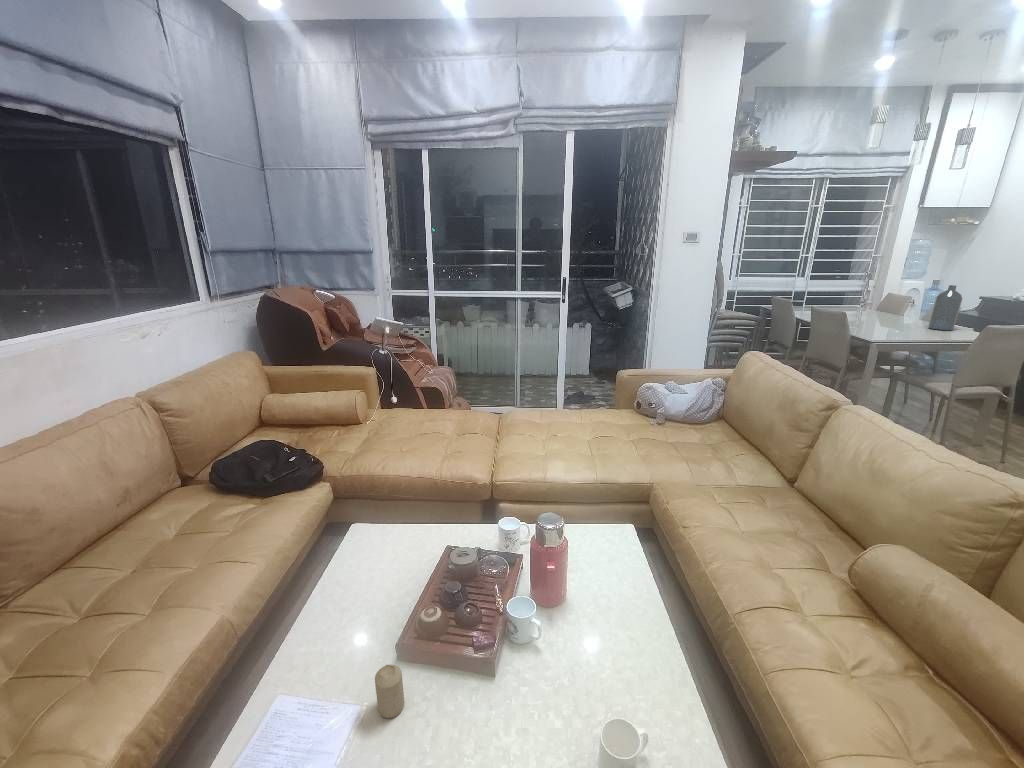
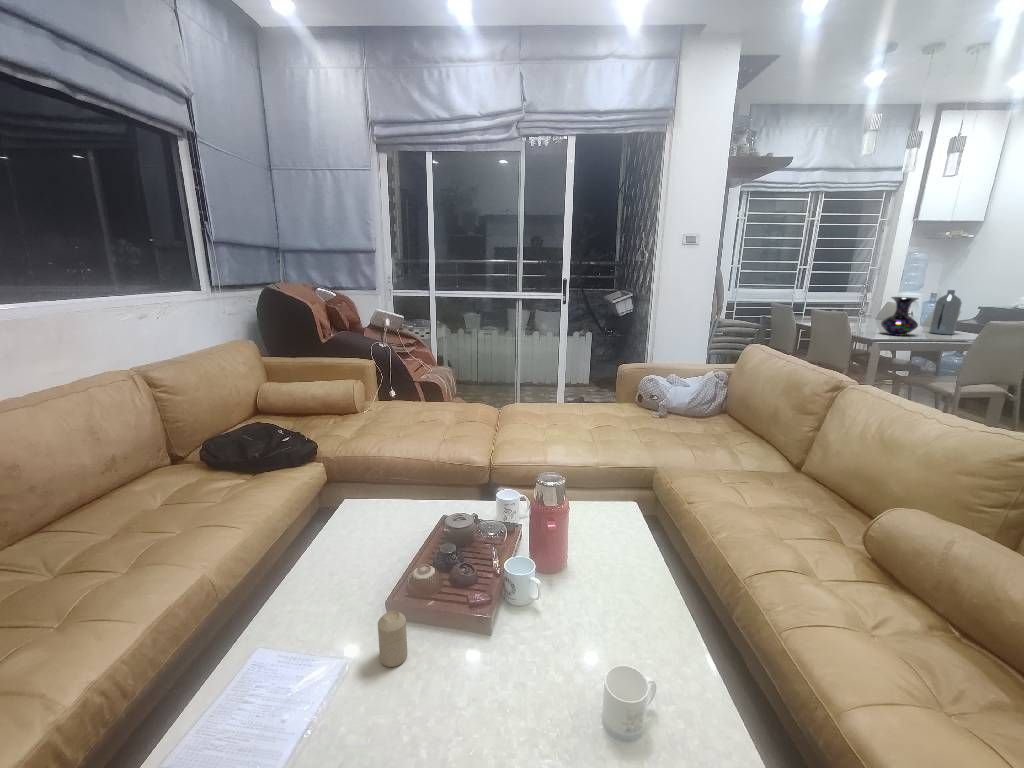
vase: none [880,293,919,333] -> present [881,297,918,336]

